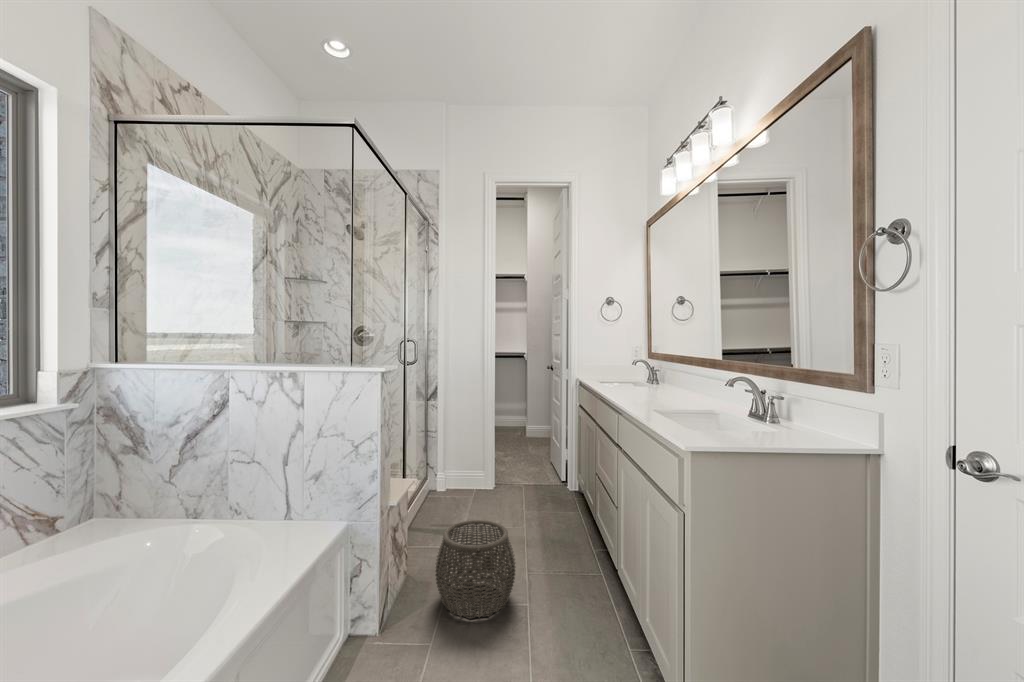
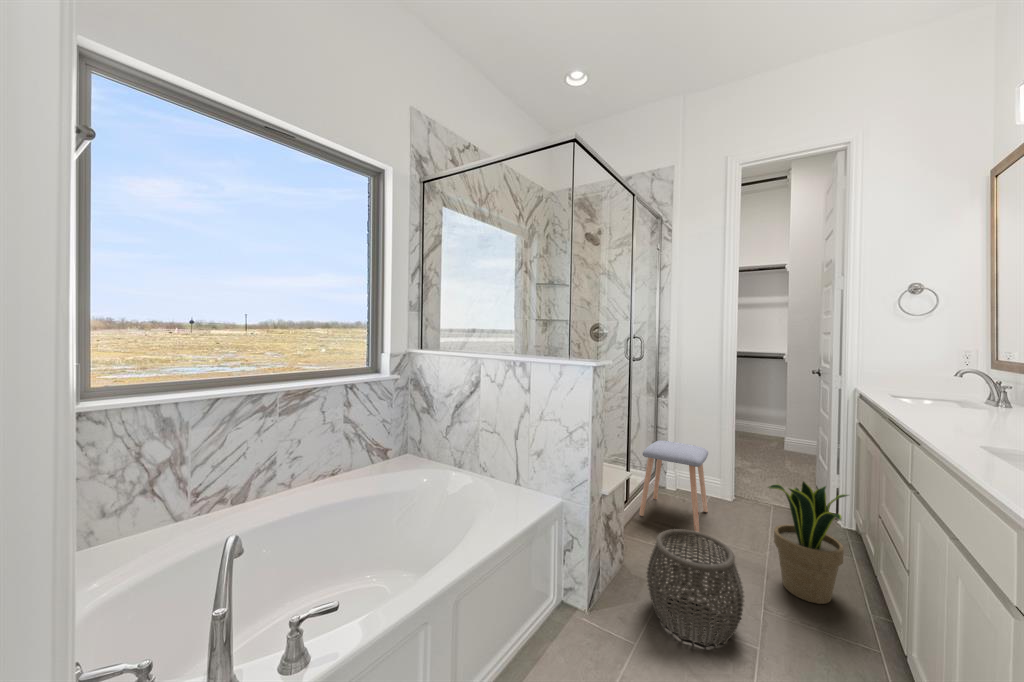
stool: none [415,444,476,526] -> present [639,440,708,532]
potted plant: none [526,457,579,554] -> present [769,481,848,604]

